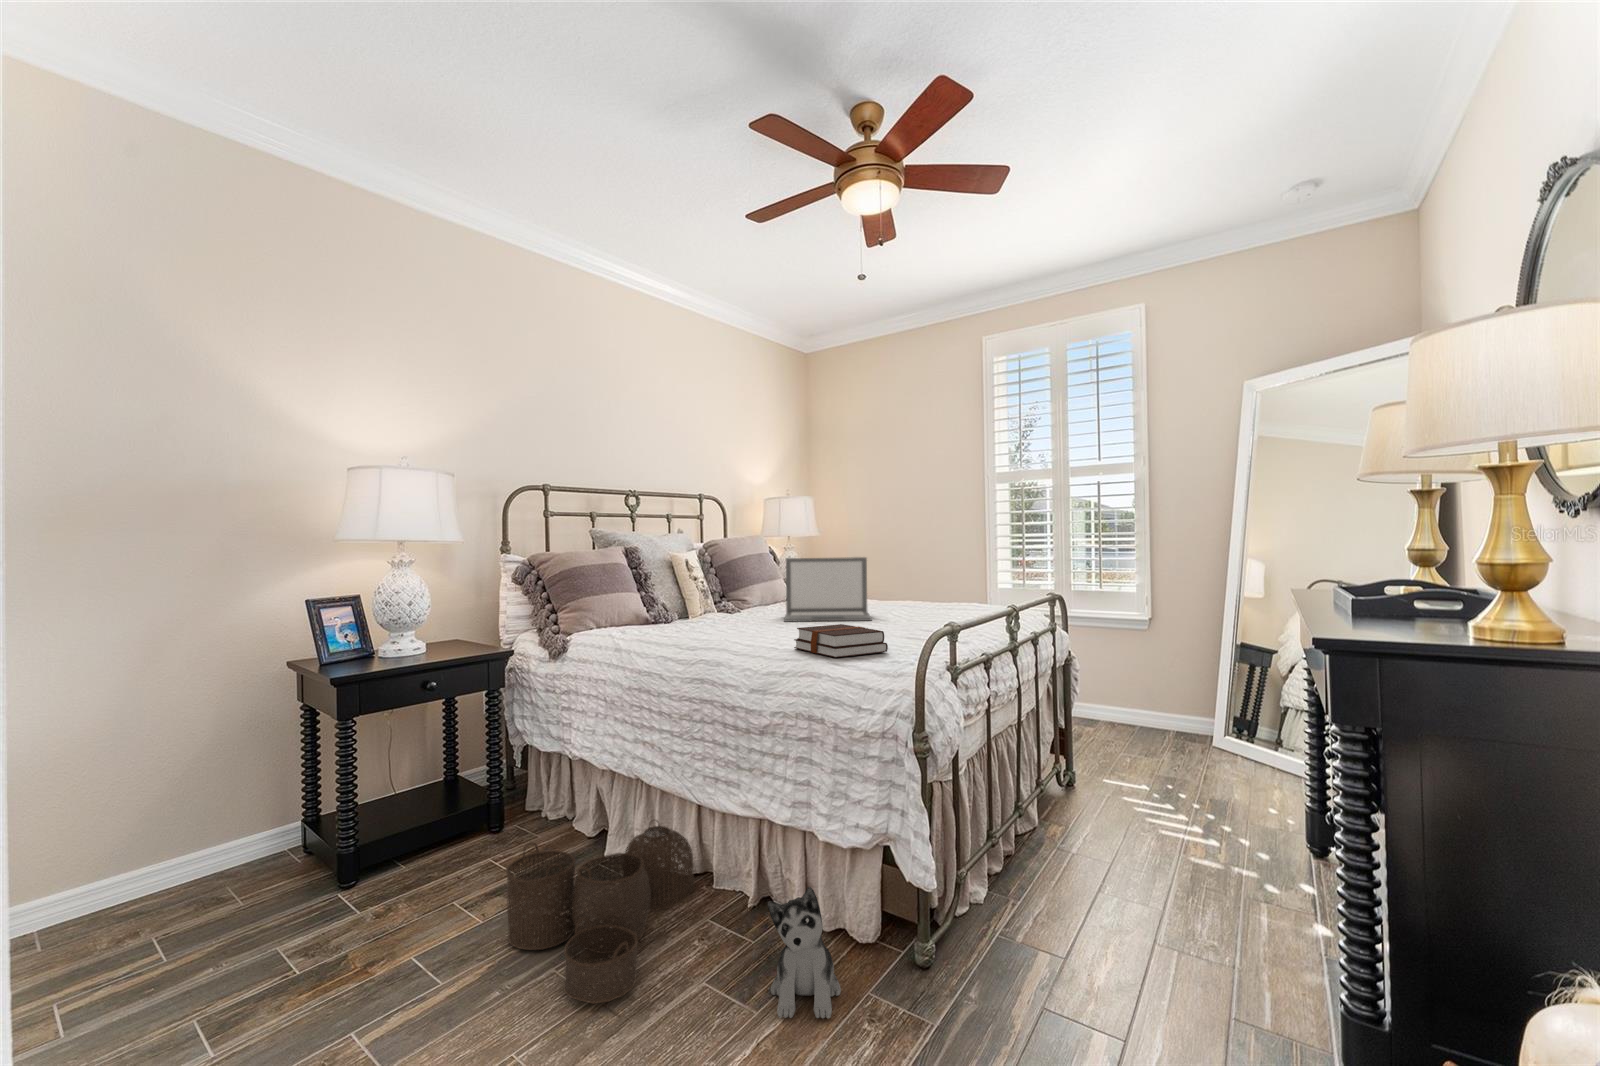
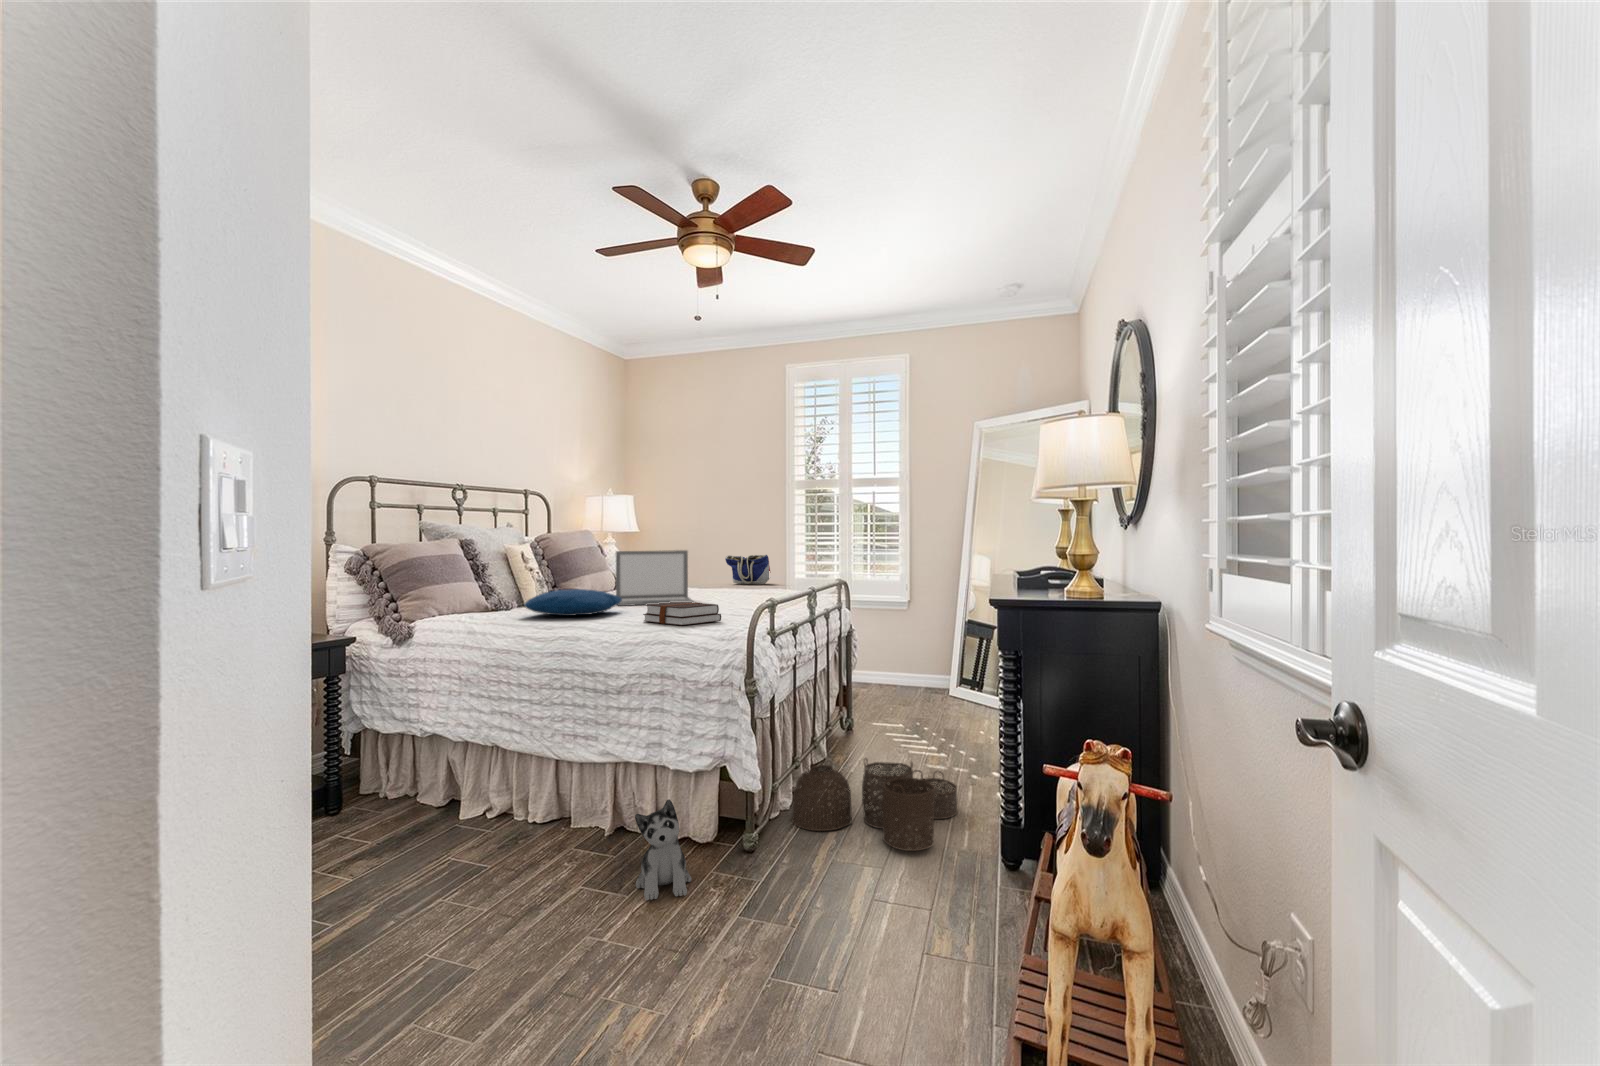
tote bag: none [921,559,974,594] -> present [725,555,770,585]
pillow: none [671,605,782,636] -> present [524,589,622,616]
woven basket: present [506,821,694,1004] -> present [792,758,957,851]

